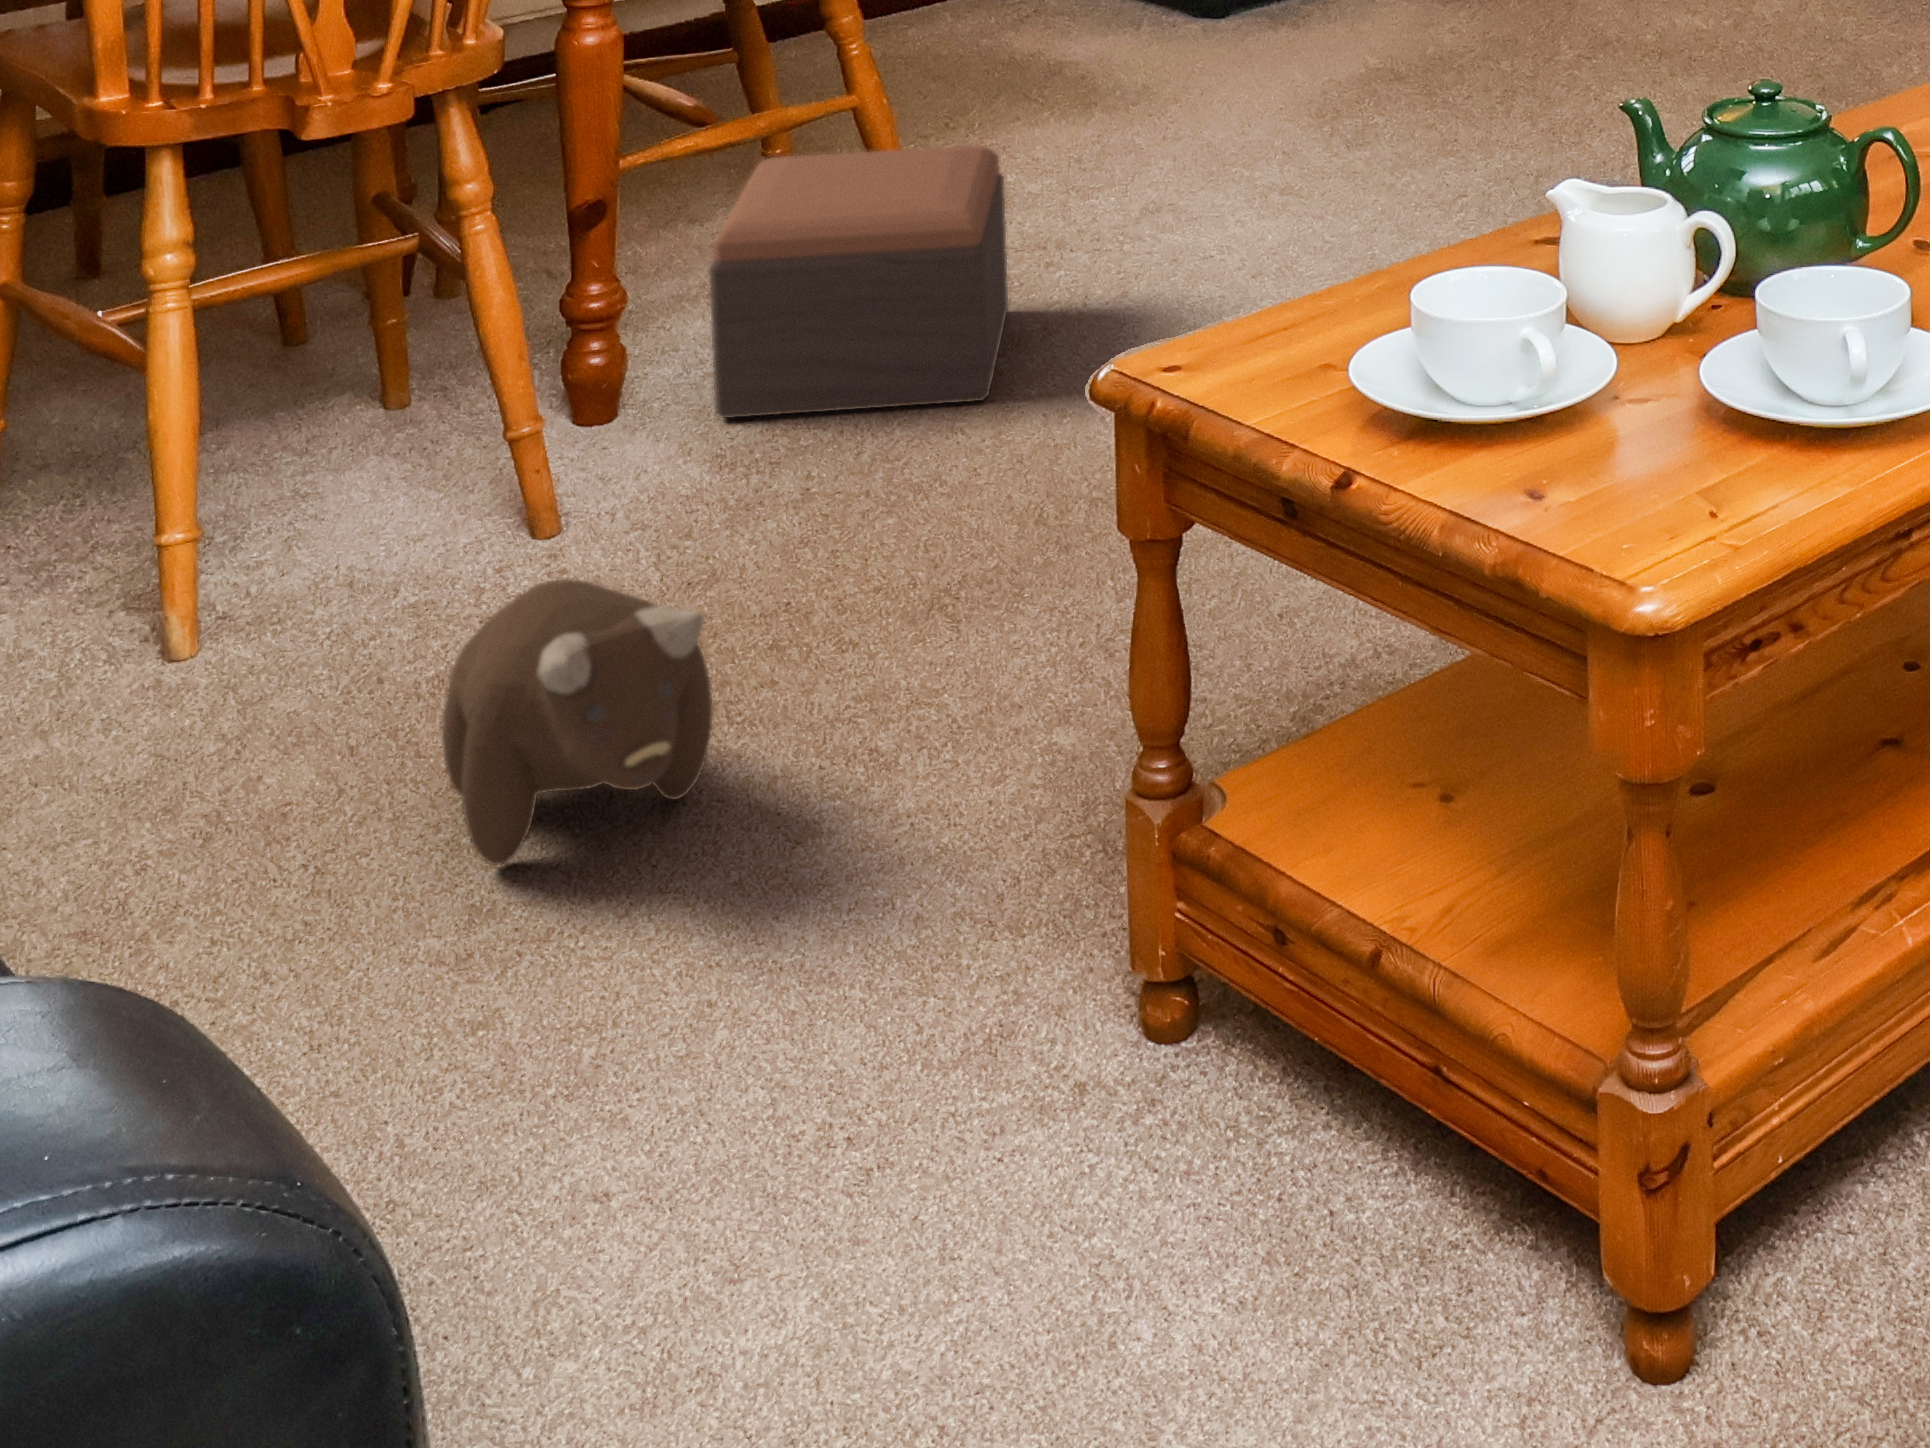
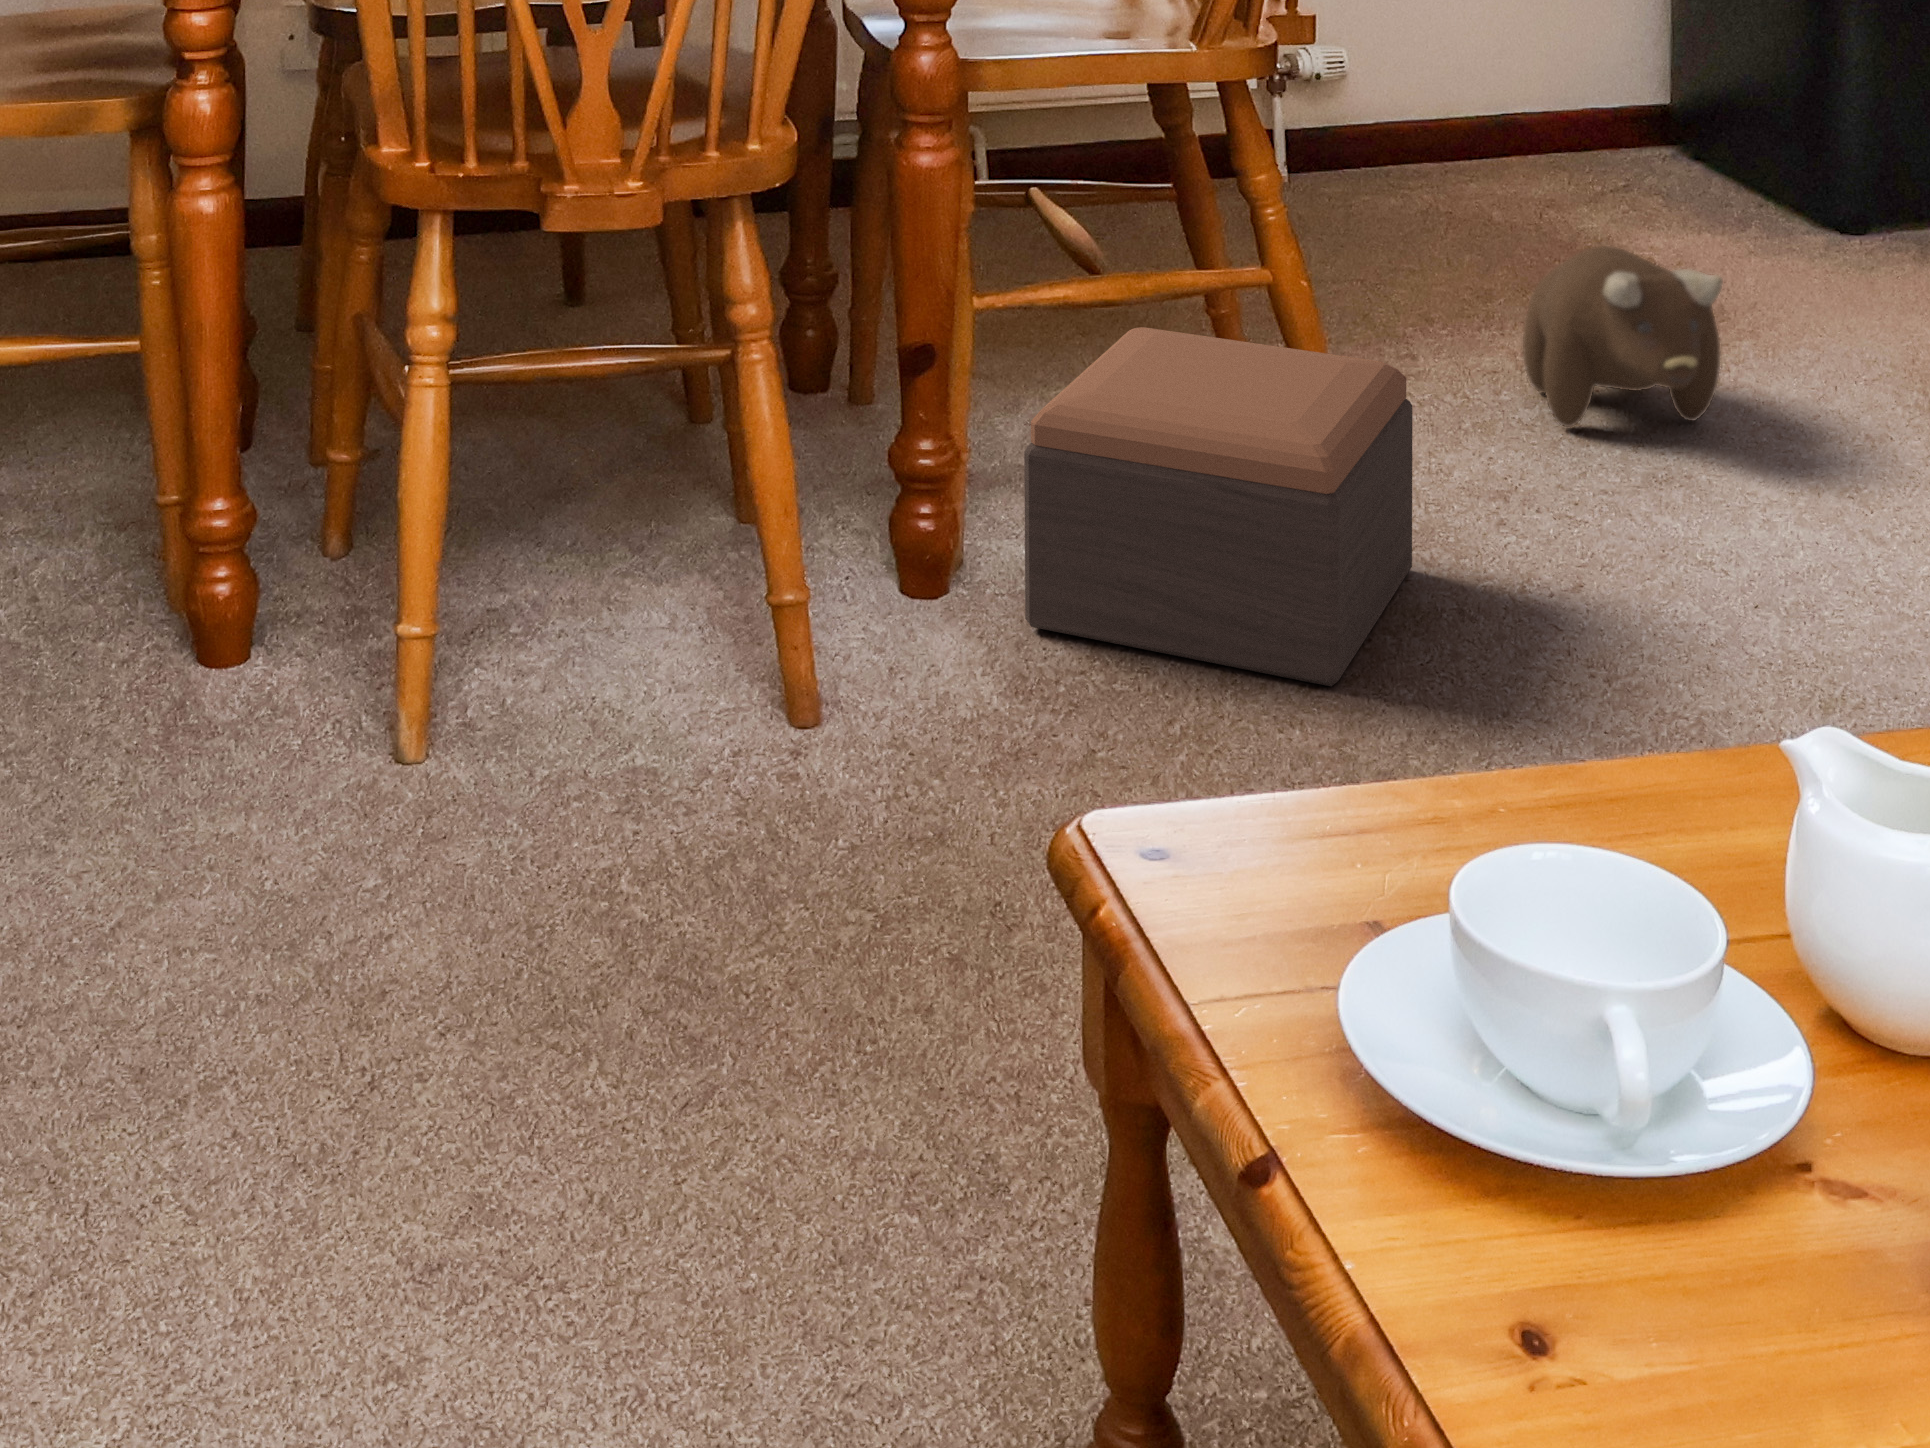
plush toy: present [442,579,713,865] -> present [1523,246,1723,427]

